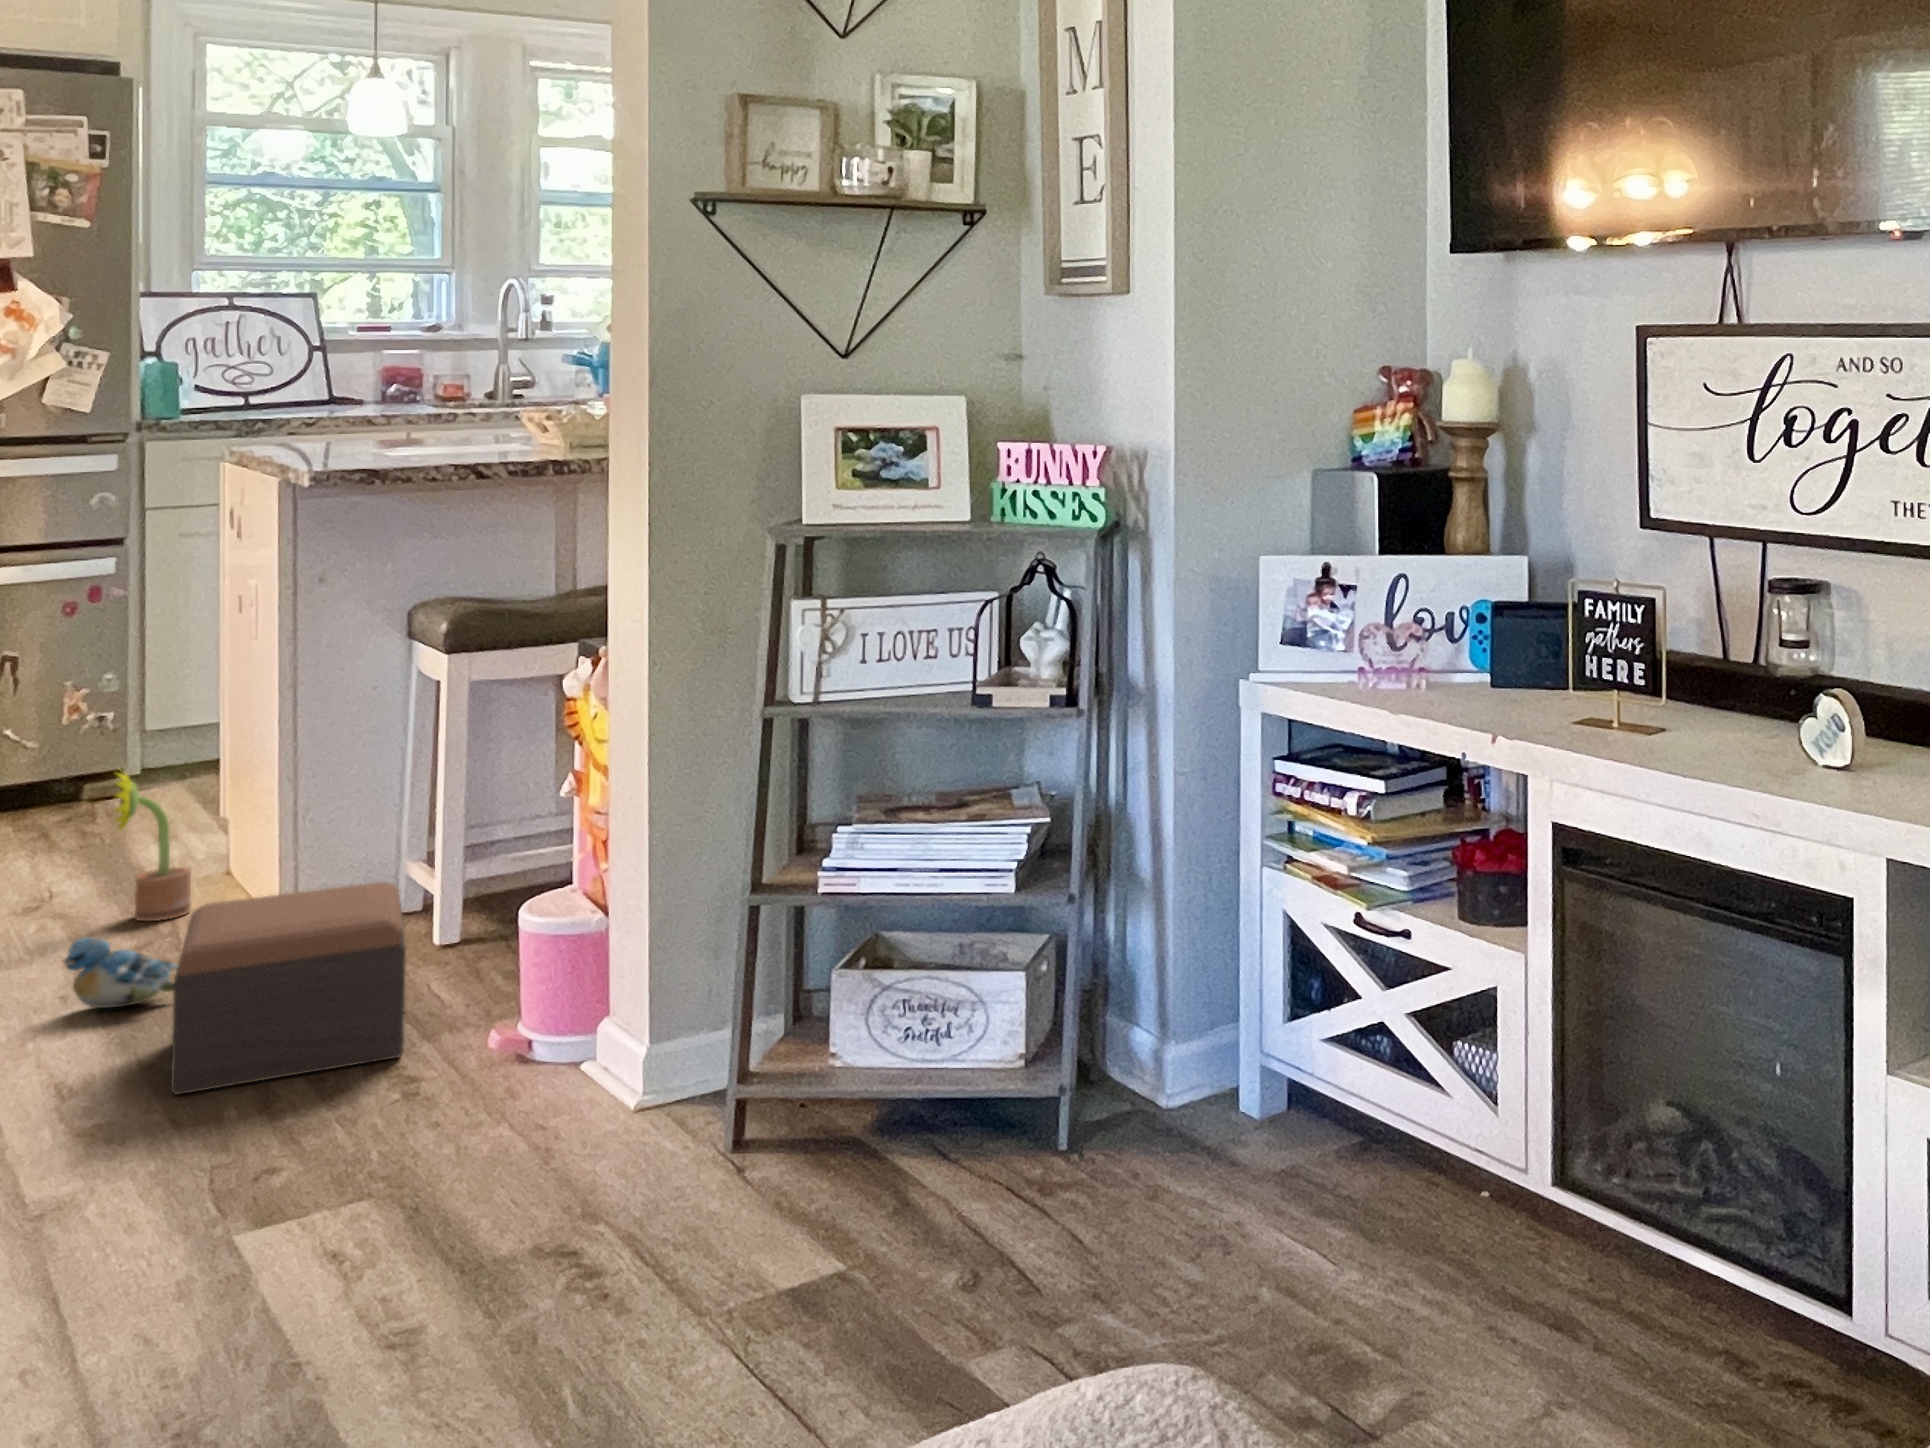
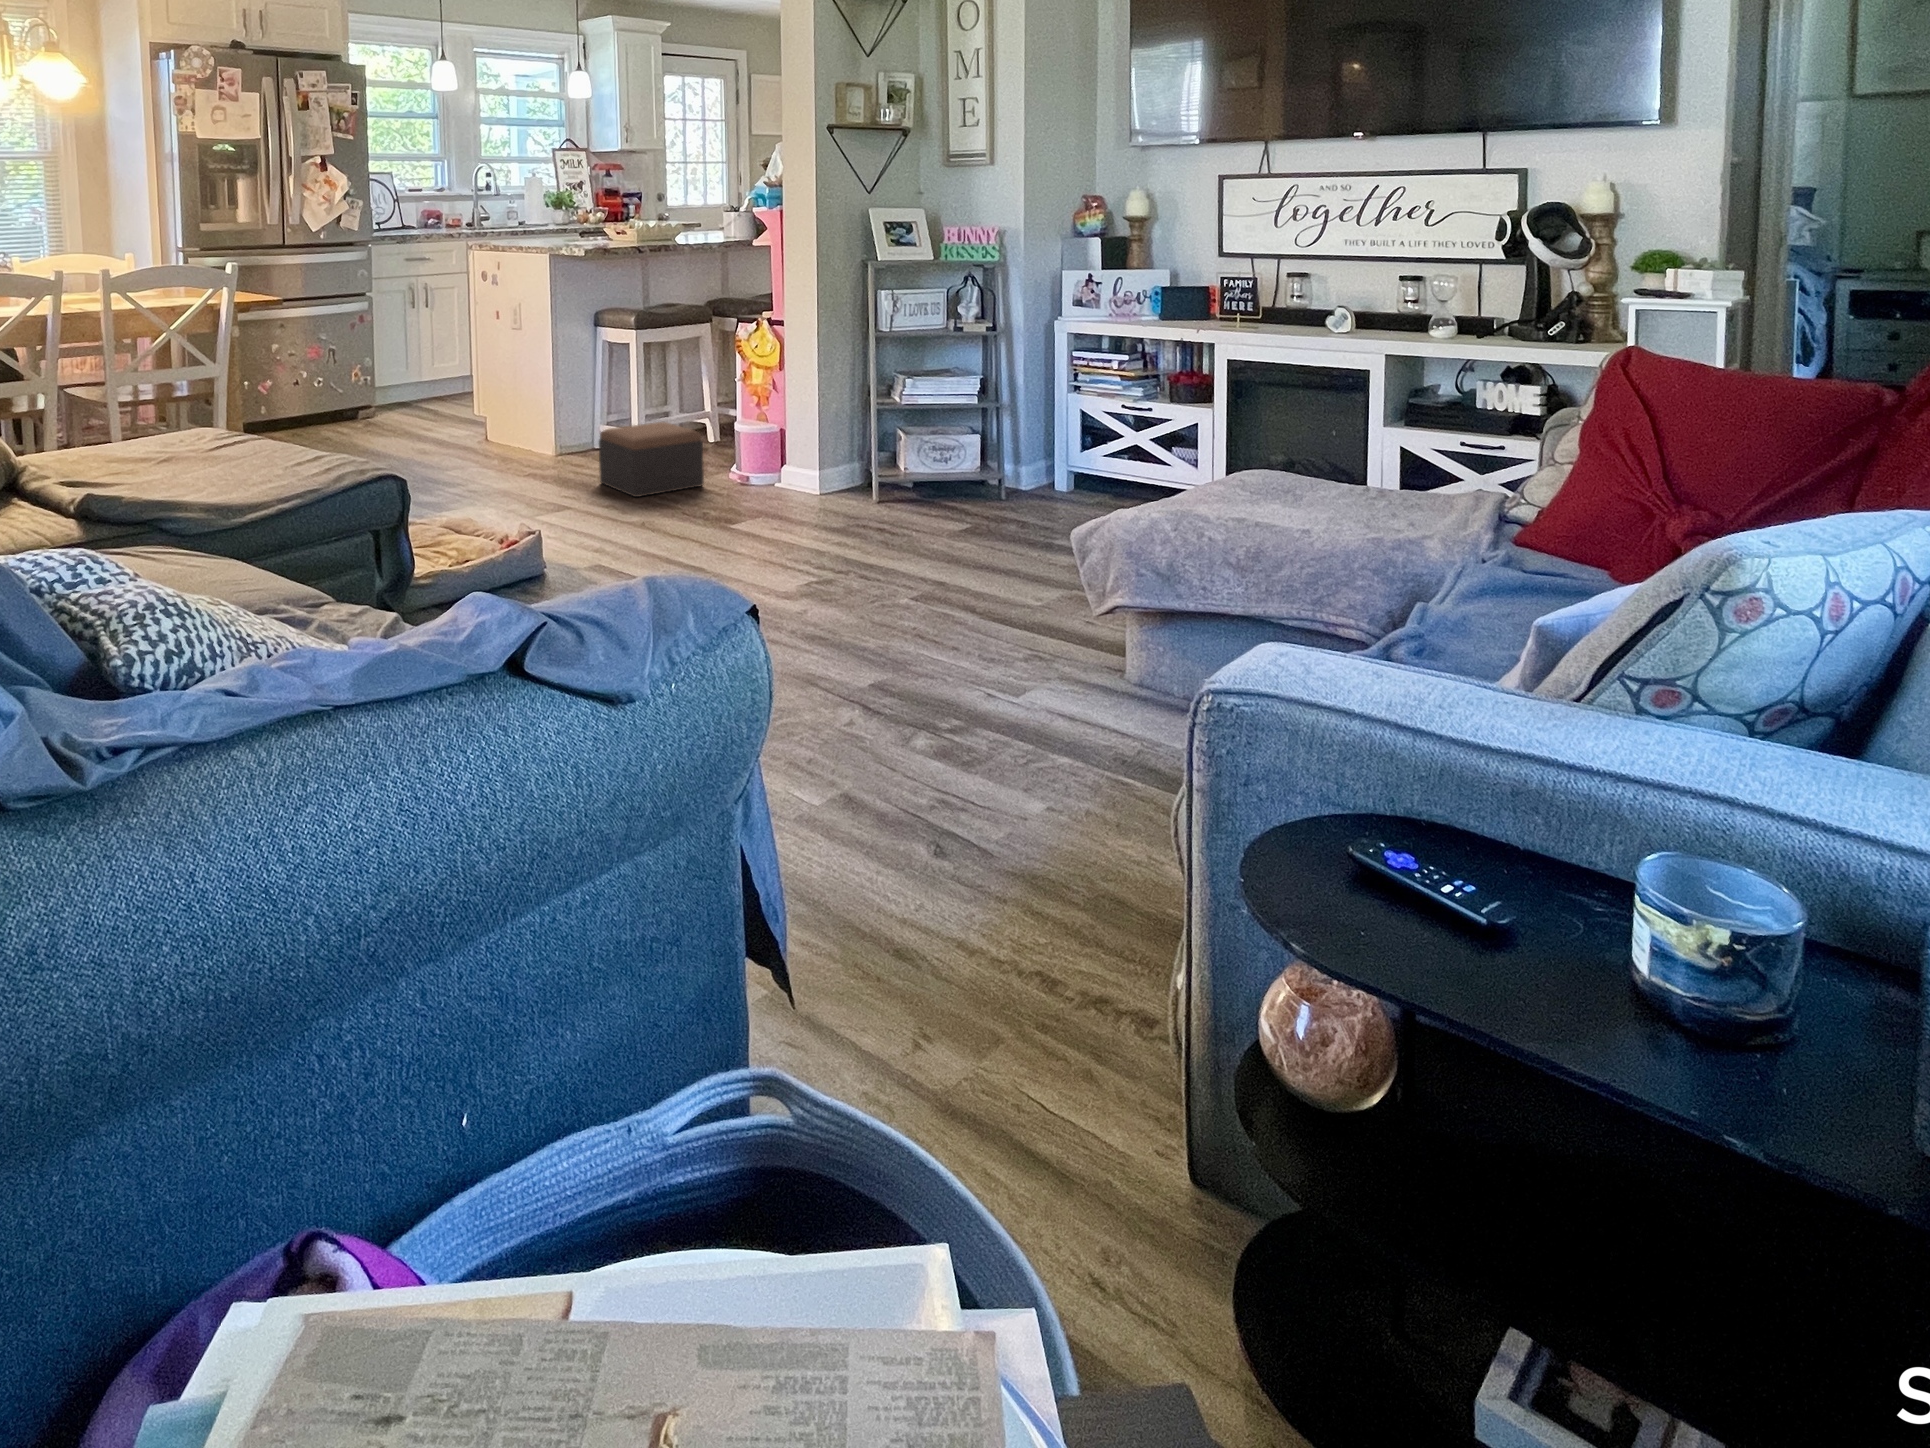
decorative plant: present [115,773,191,921] -> none [475,386,512,454]
plush toy: present [64,937,178,1008] -> none [530,448,573,477]

